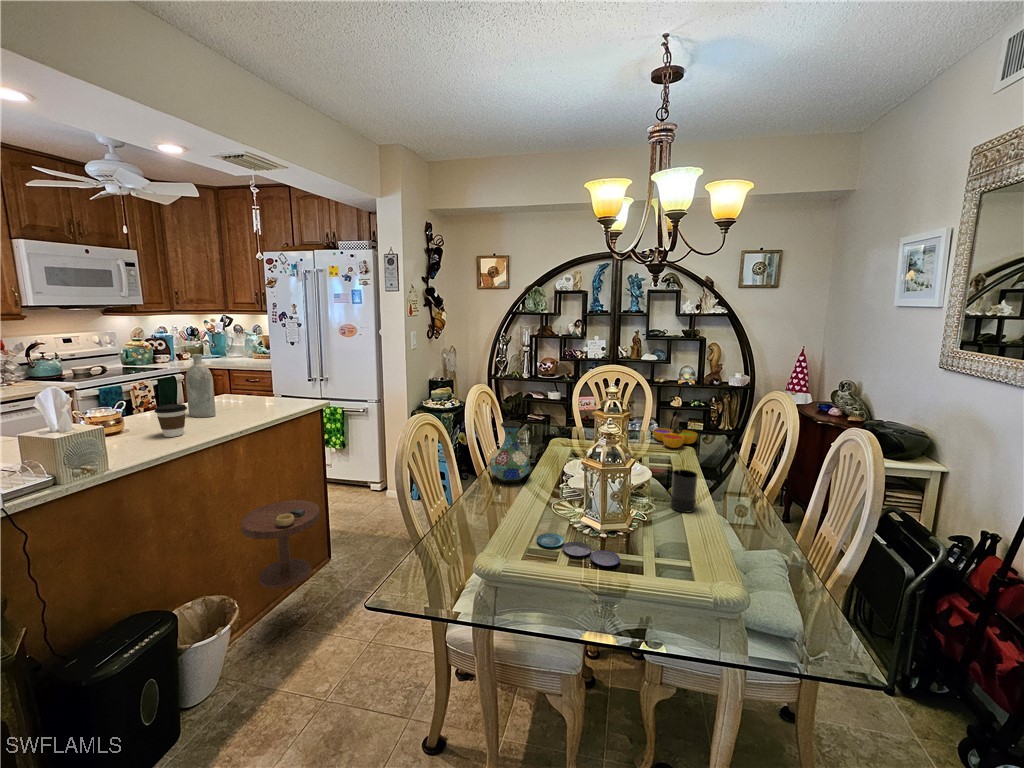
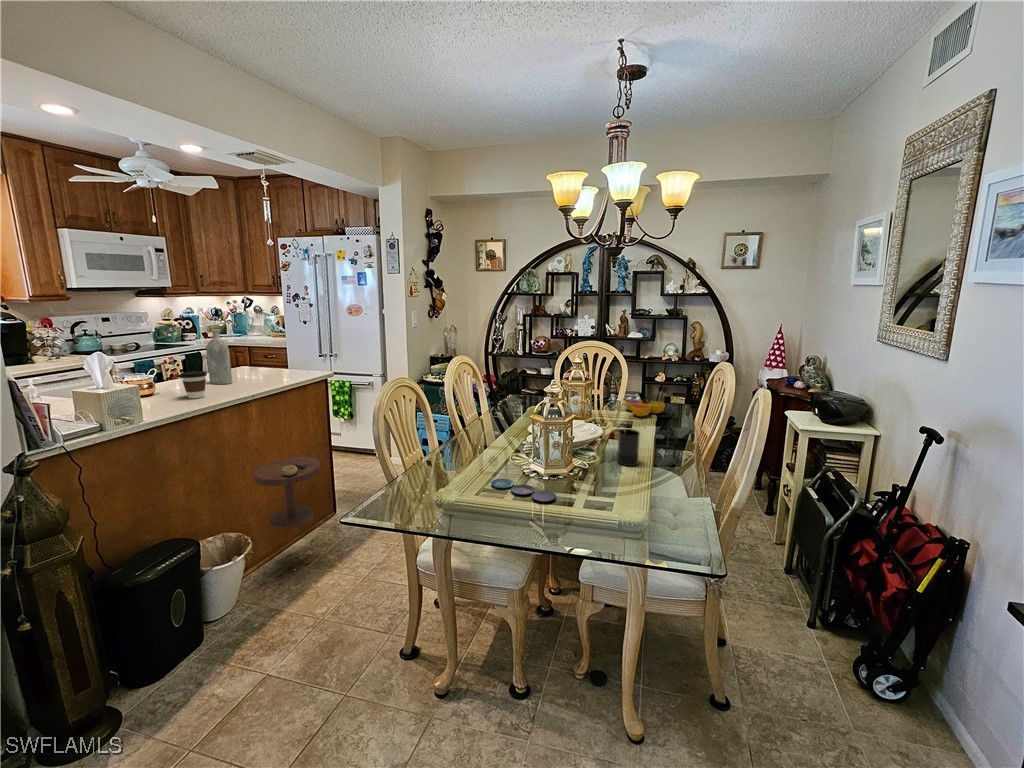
vase: present [490,421,530,483] -> none [466,388,501,442]

